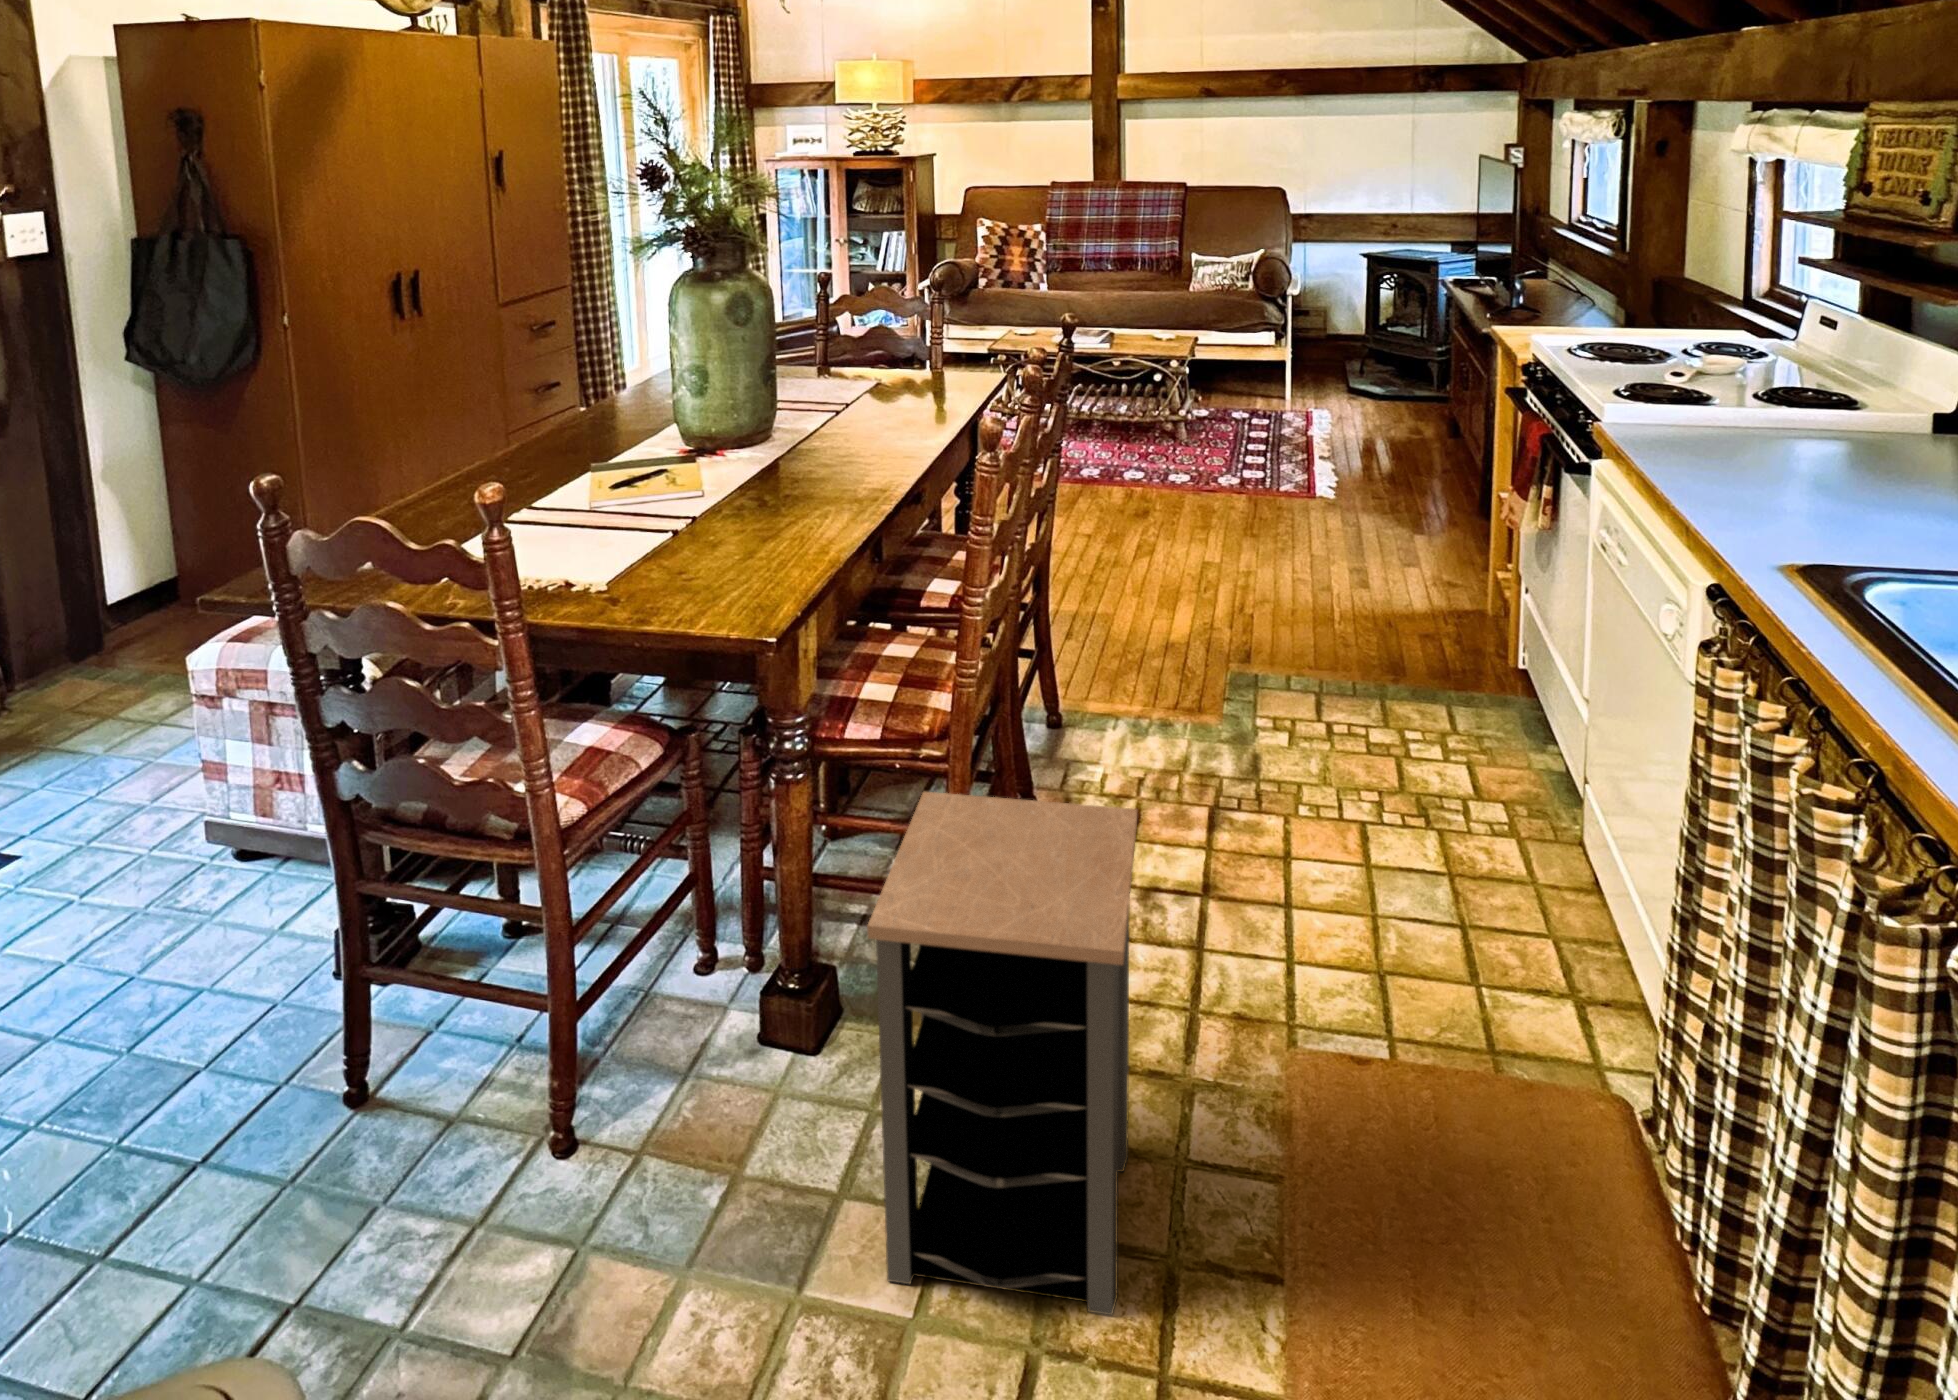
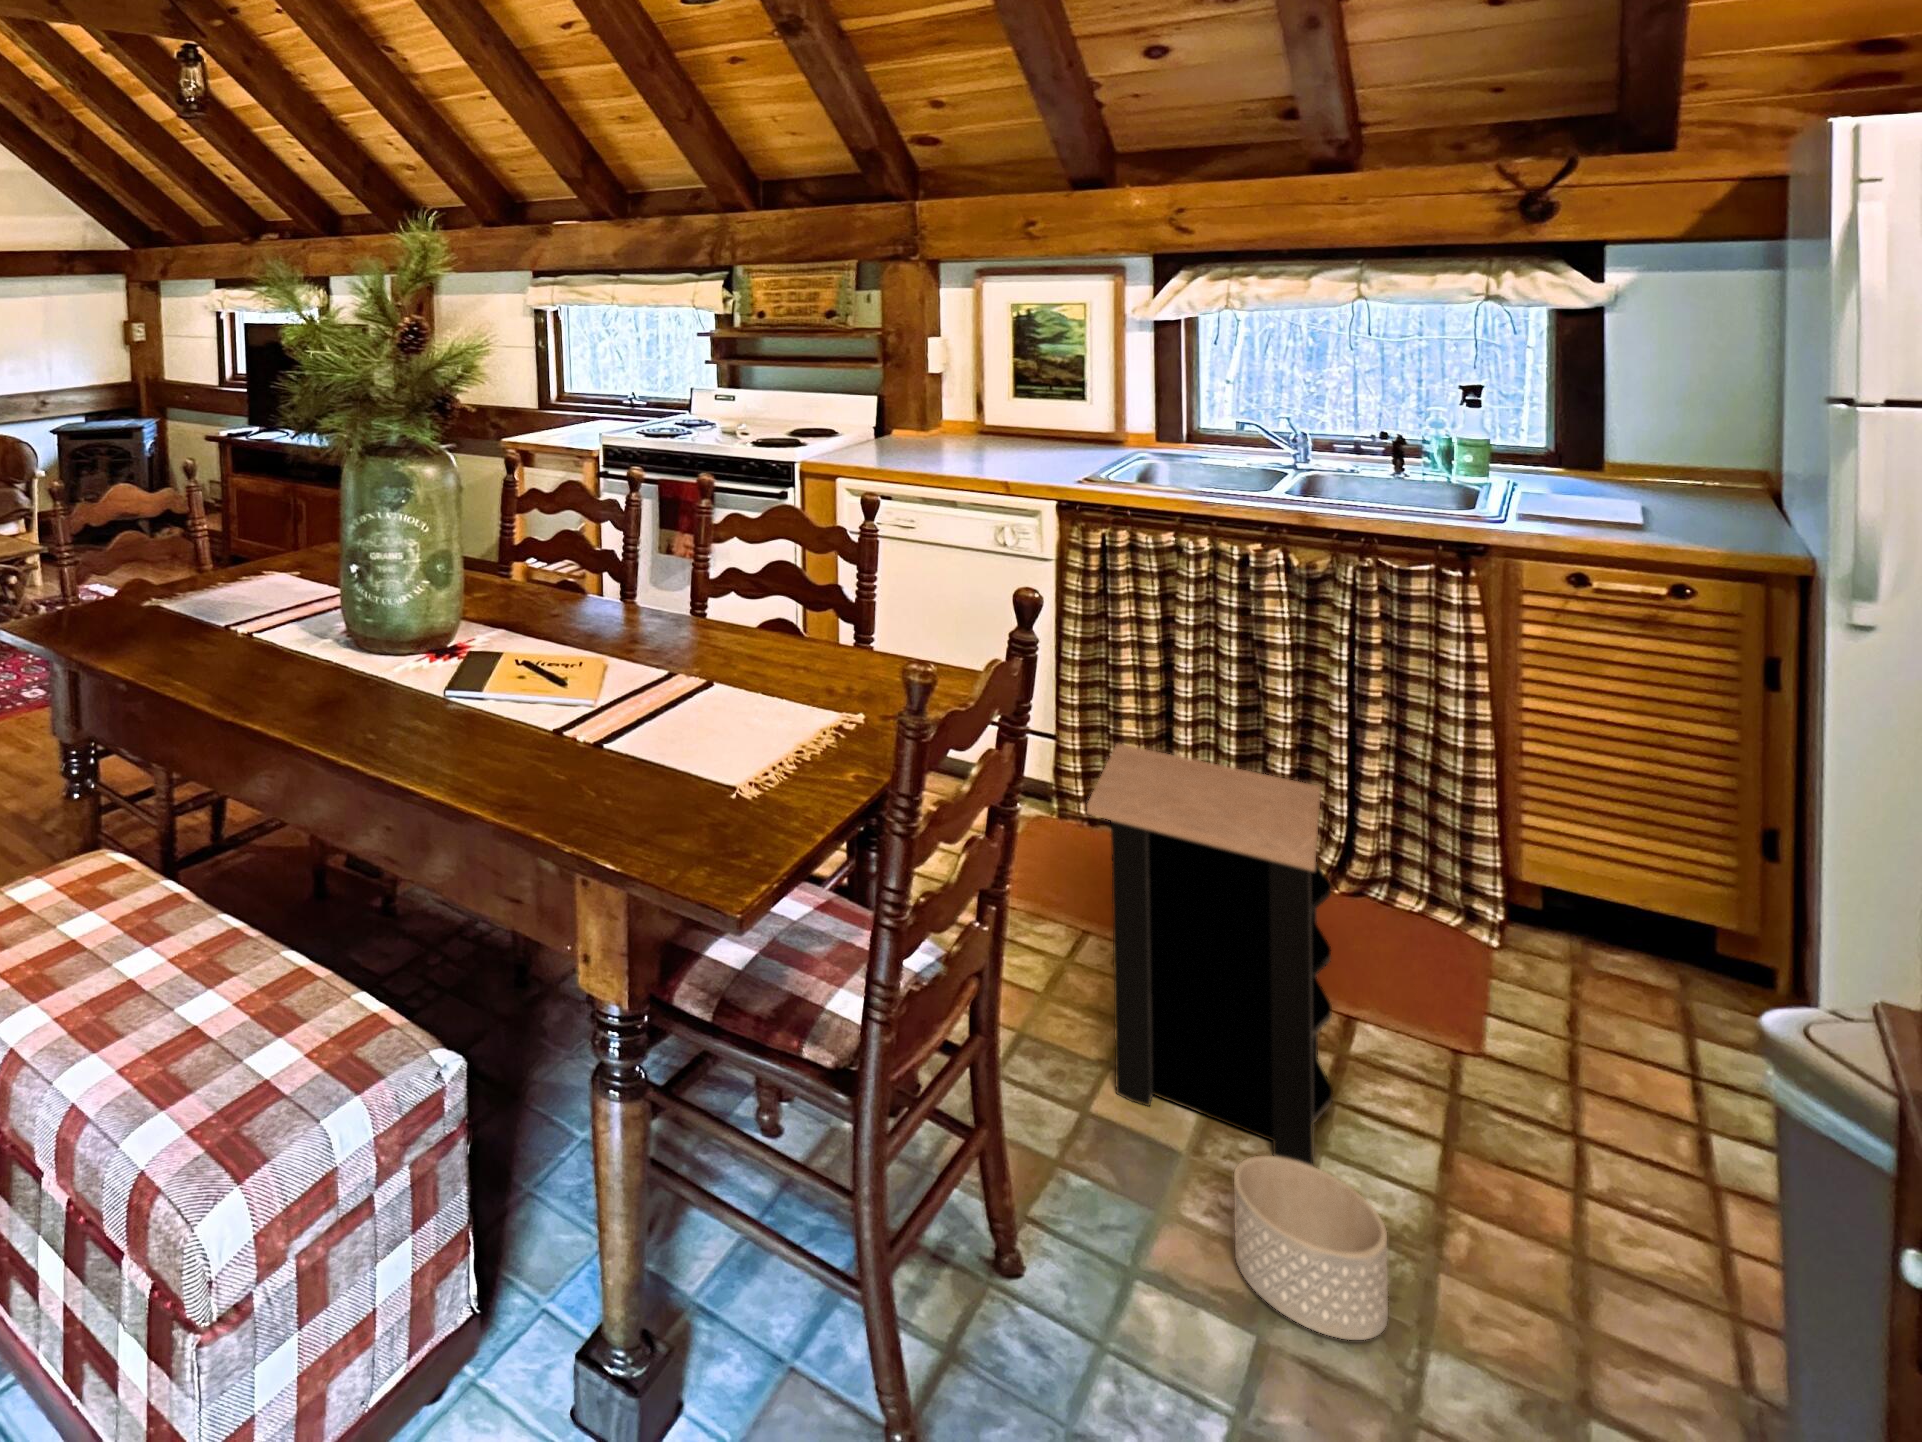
planter: none [622,1118,757,1304] -> present [1234,1156,1388,1340]

